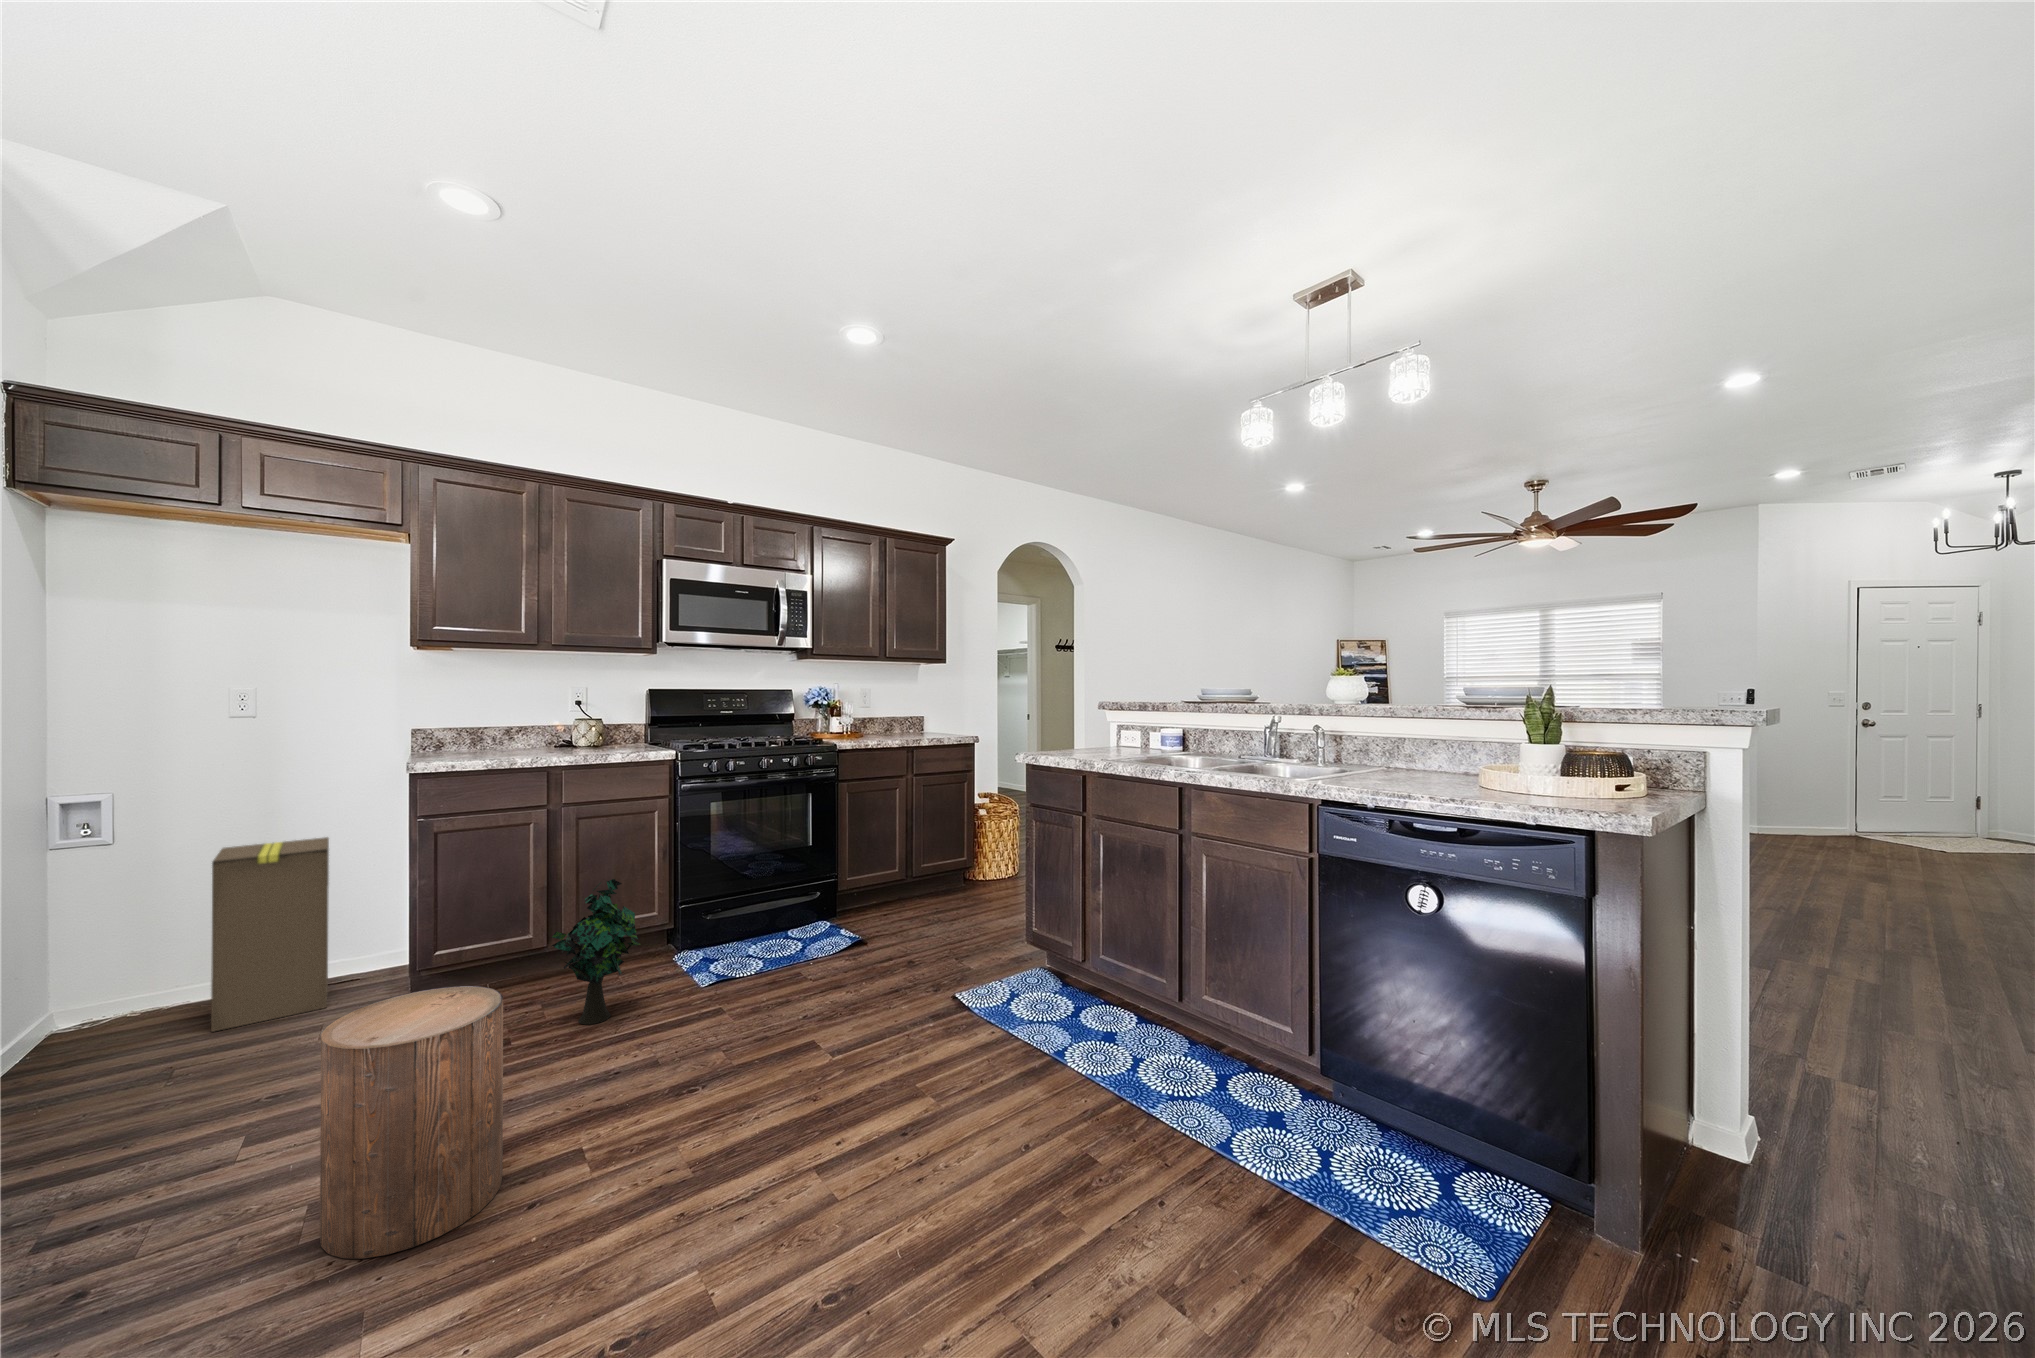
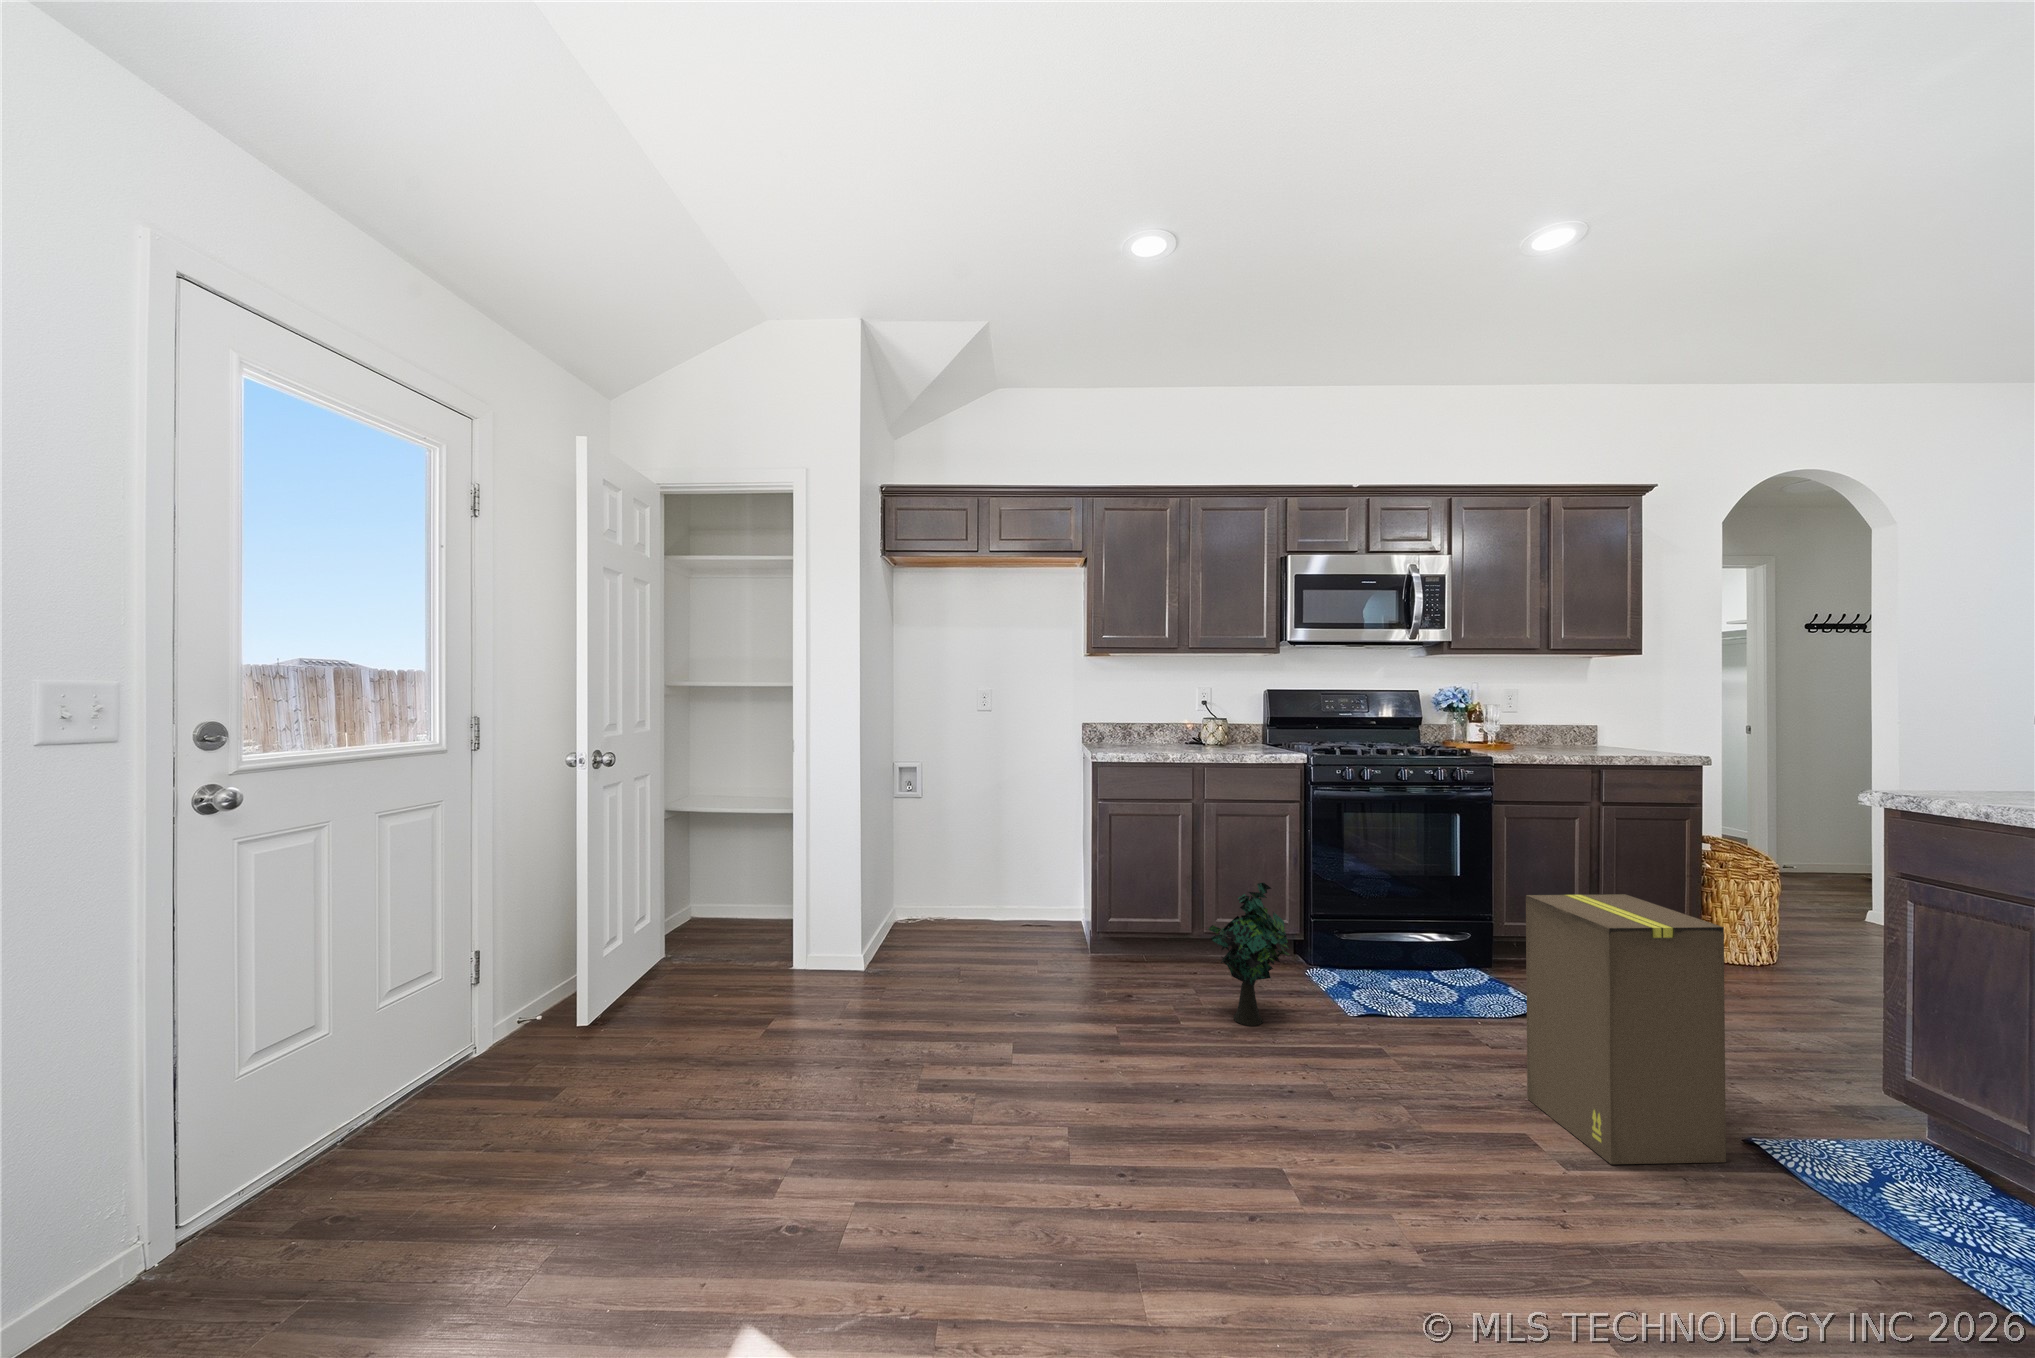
cardboard box: present [211,837,329,1032] -> present [1526,894,1726,1164]
stool: present [320,986,503,1258] -> none [1071,967,1206,1216]

